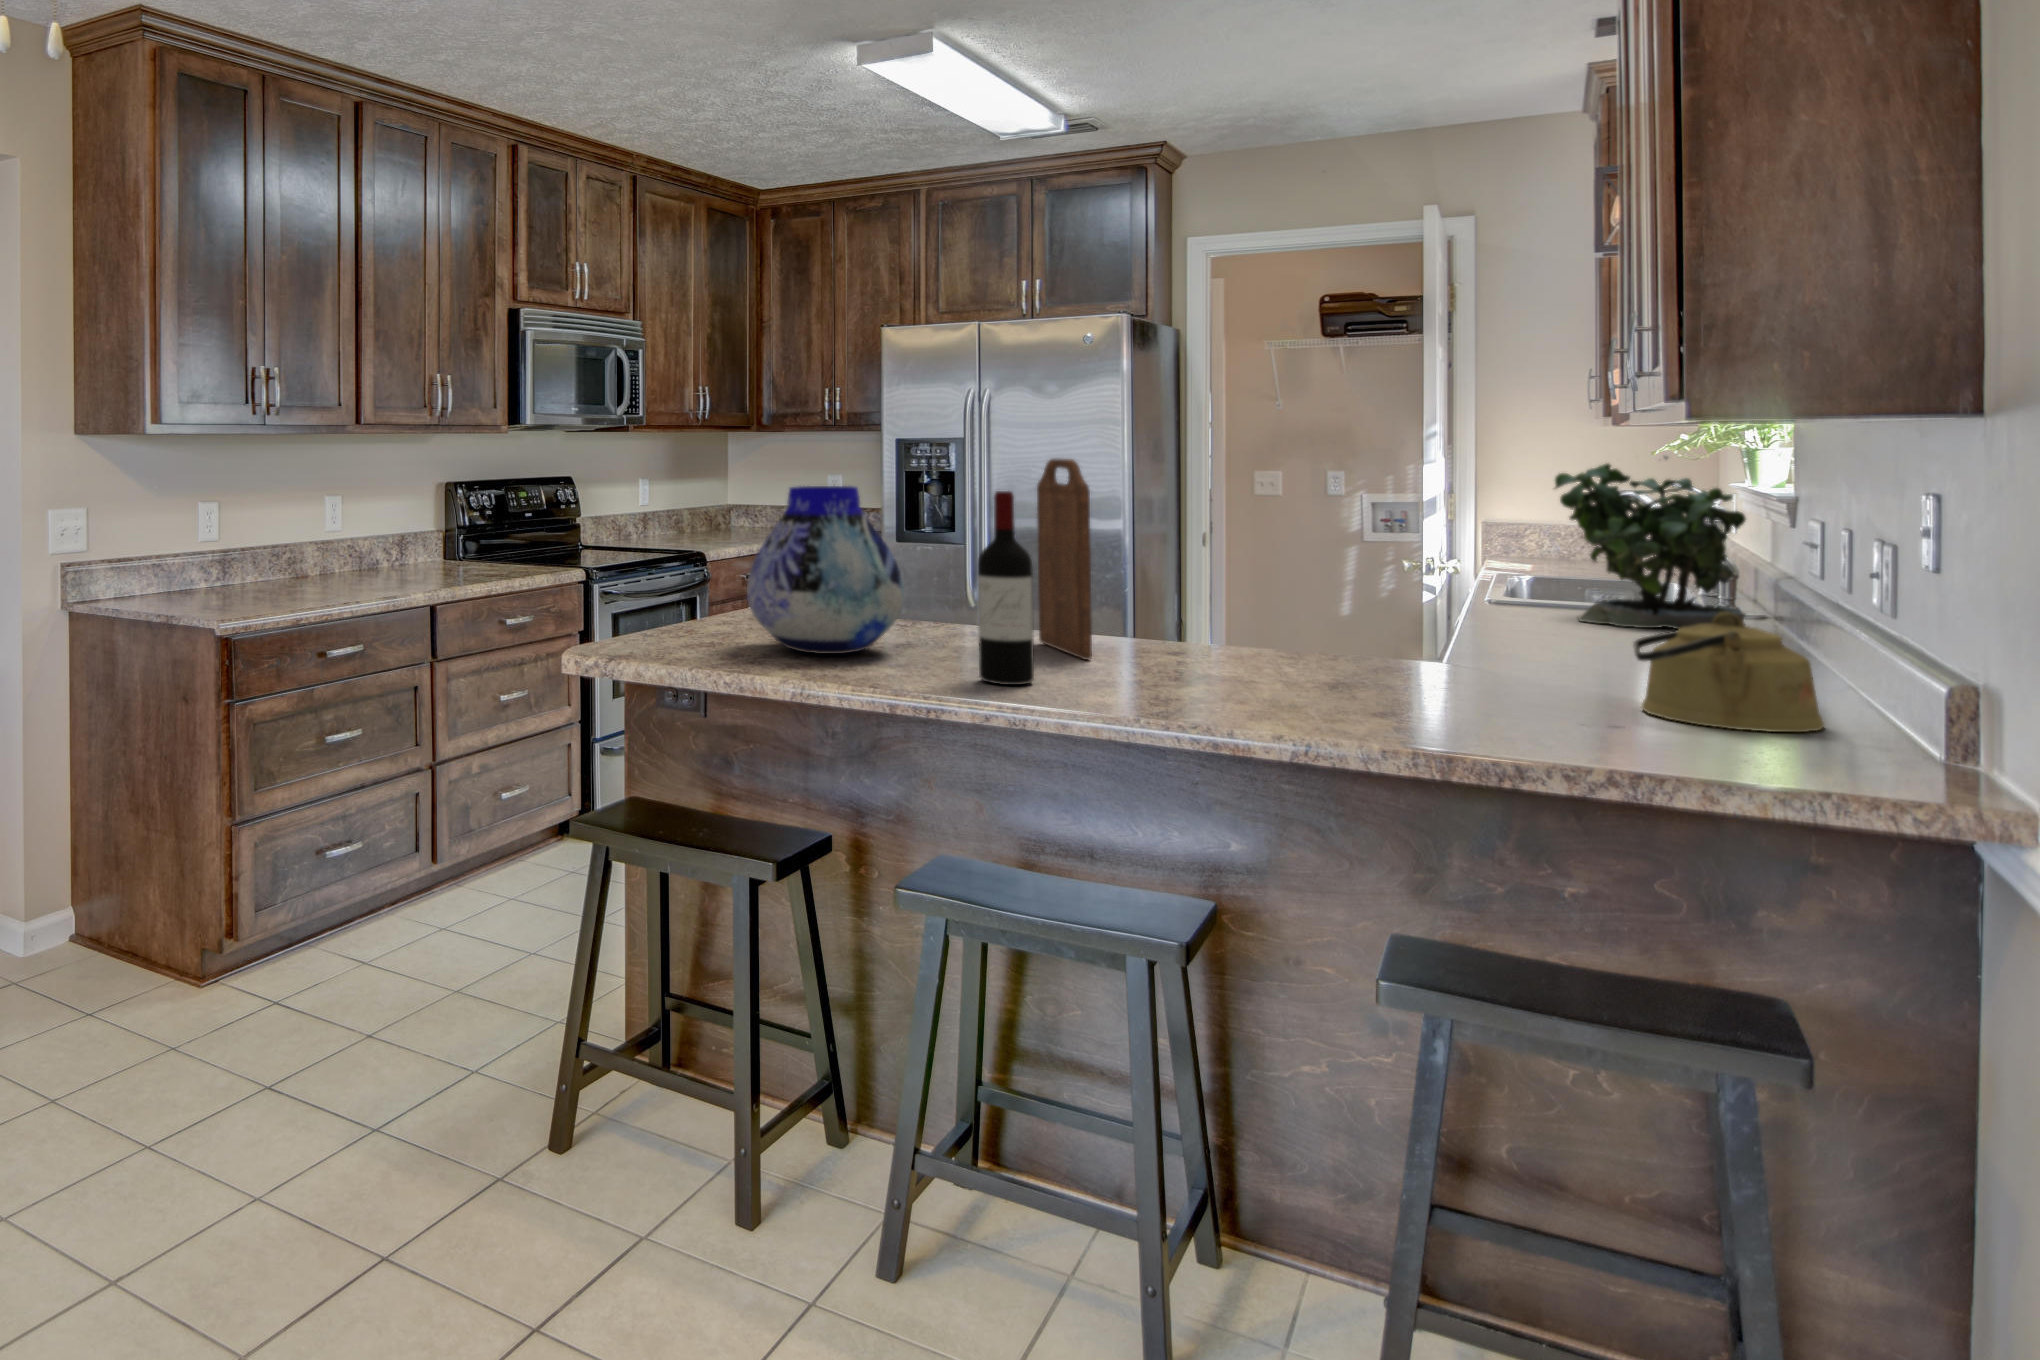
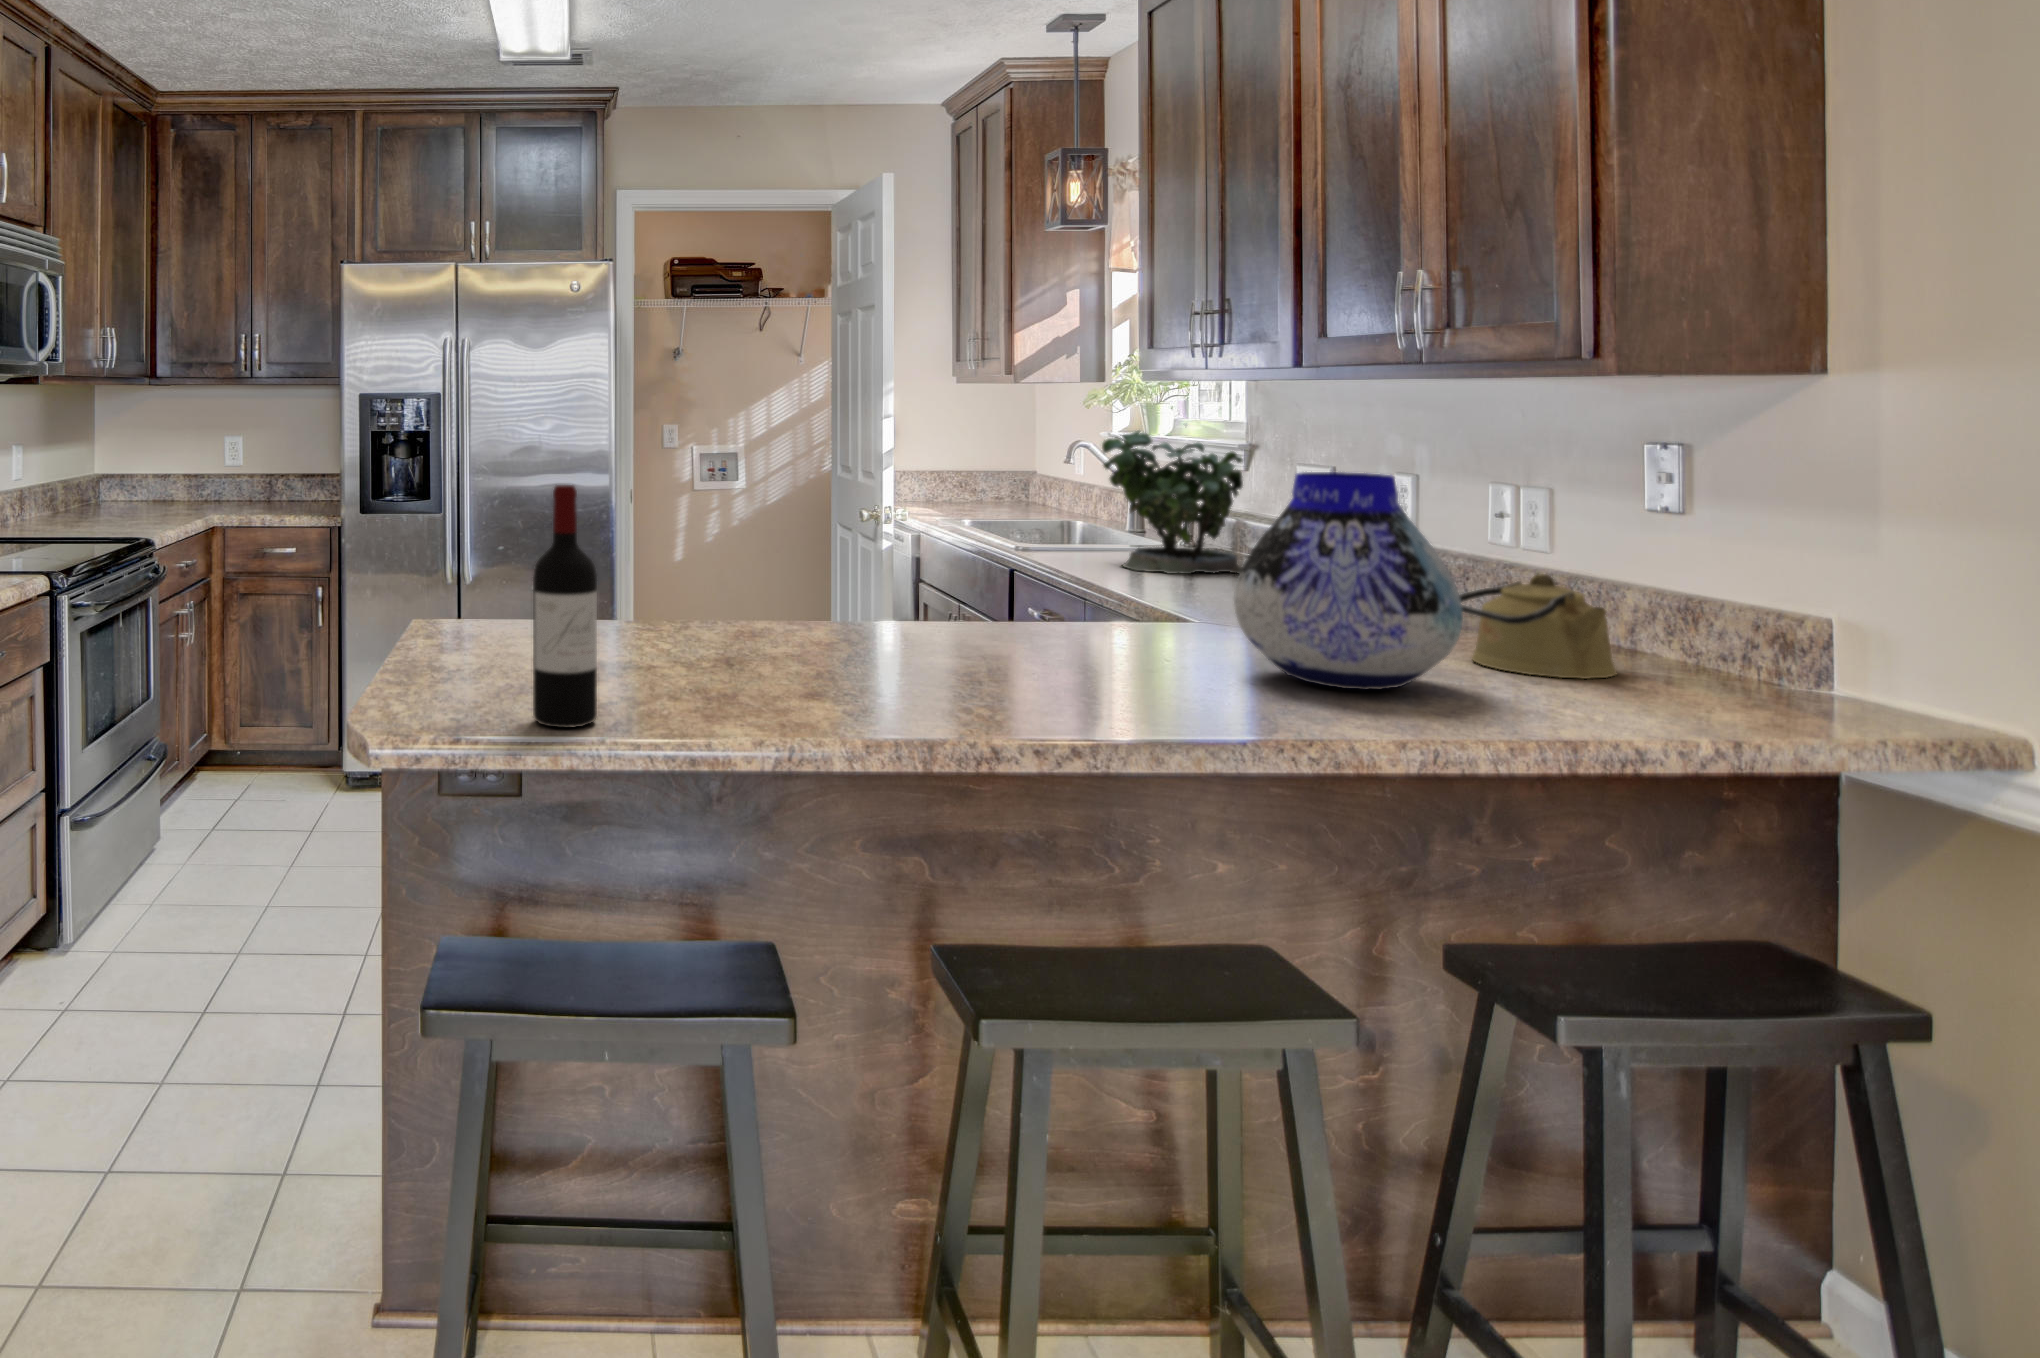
cutting board: present [1037,459,1092,660] -> none [895,435,1007,665]
vase: present [747,486,904,654] -> present [1234,472,1463,690]
wine bottle: present [978,491,1034,685] -> present [533,485,597,728]

